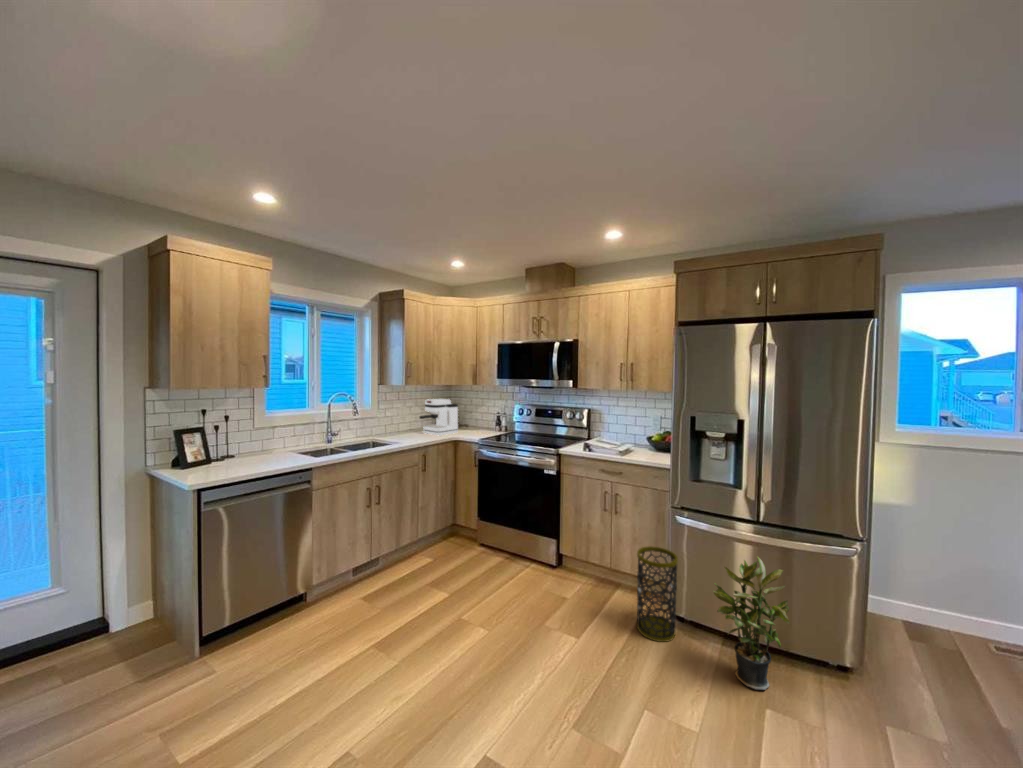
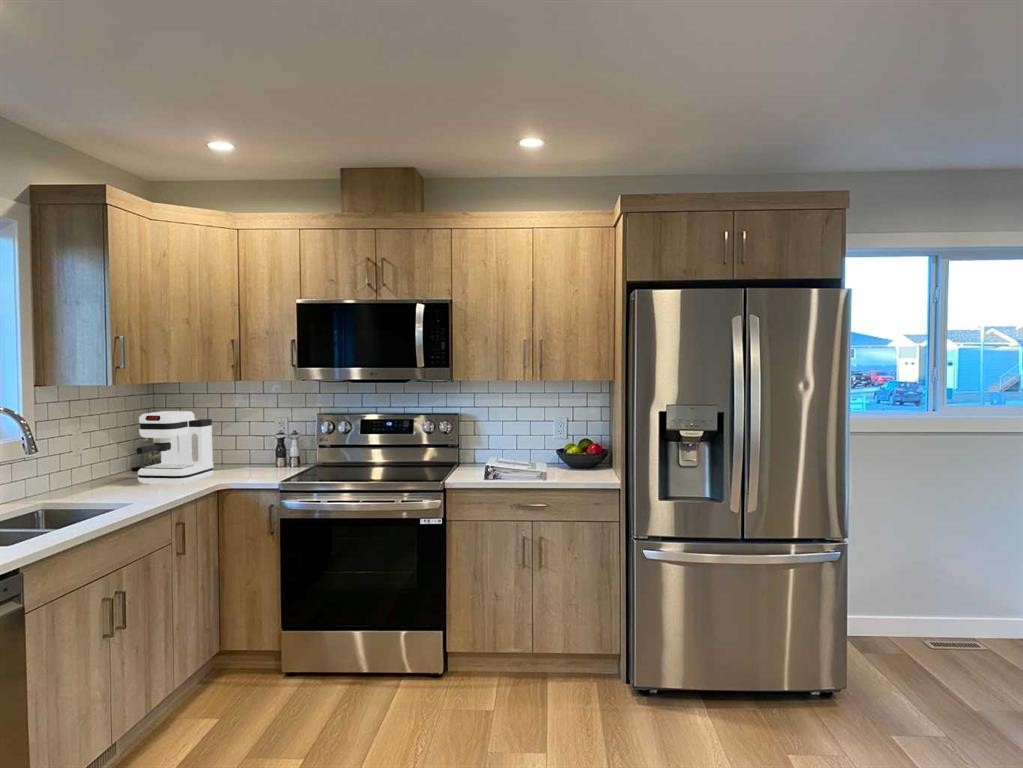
trash can: present [637,546,678,642] -> none [603,600,657,728]
potted plant: present [713,557,790,690] -> none [713,579,799,741]

